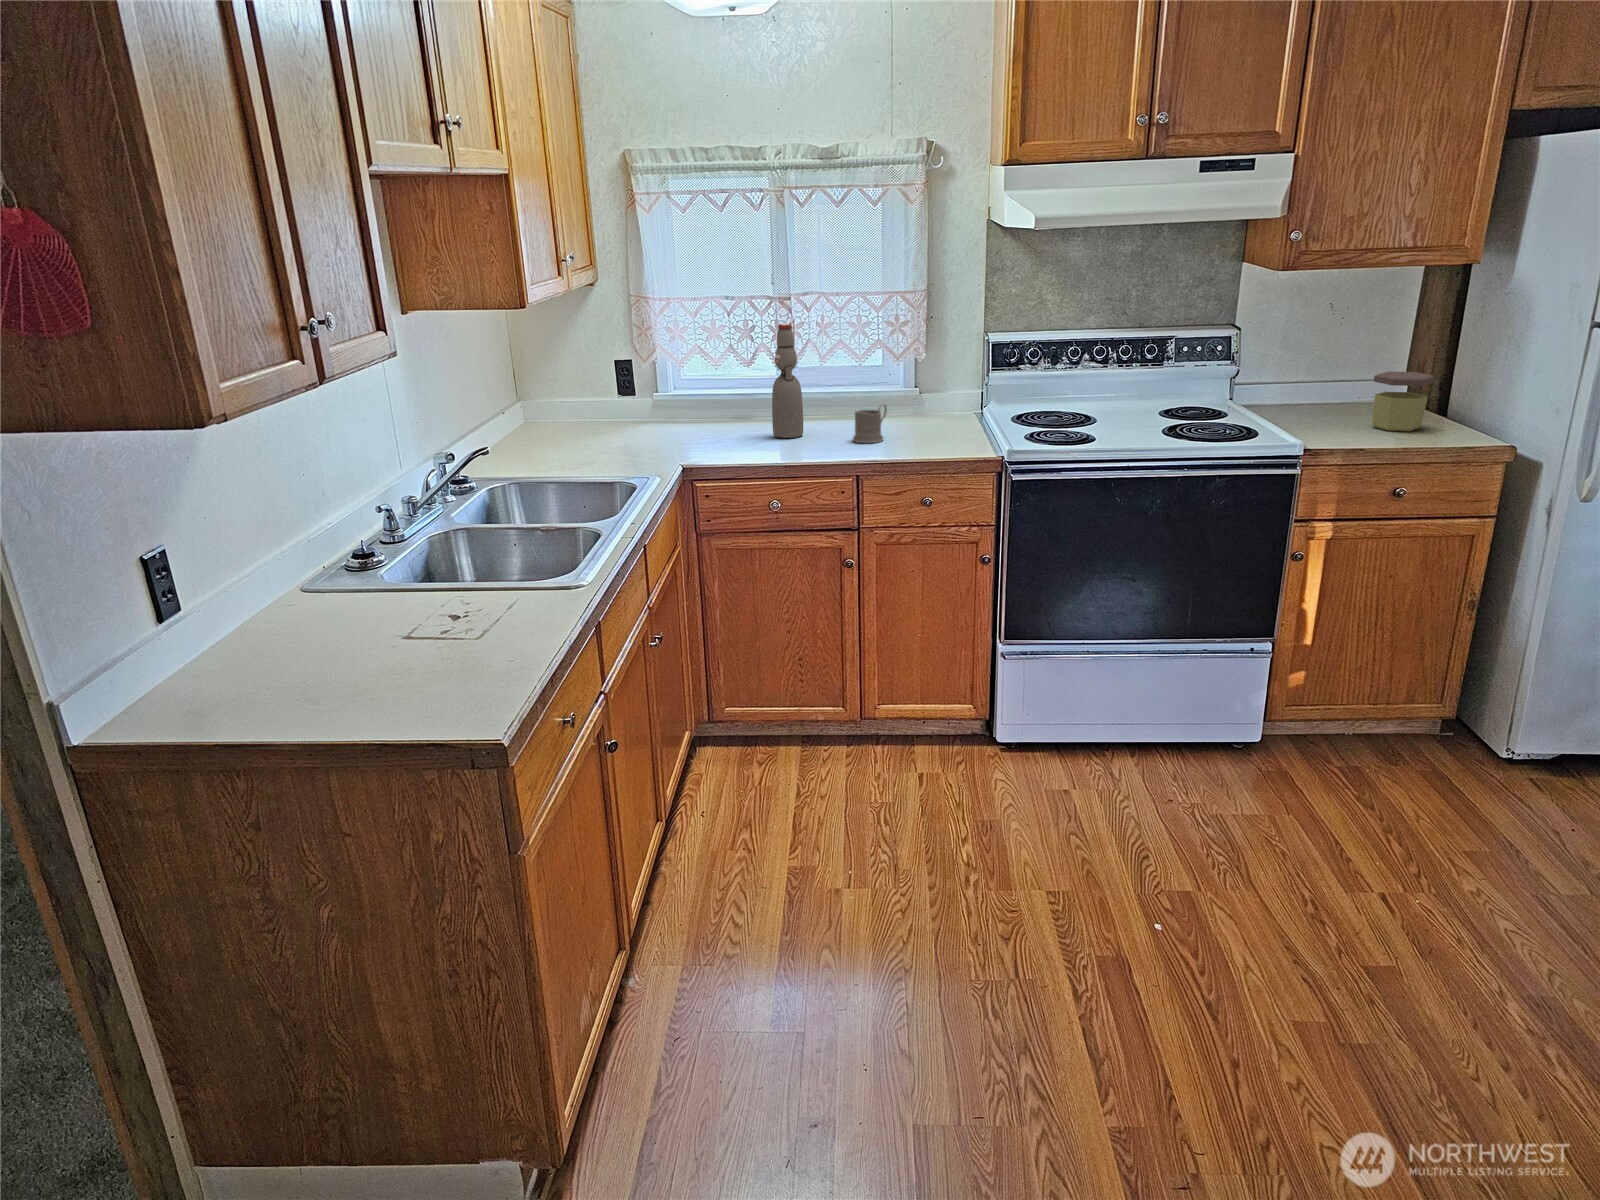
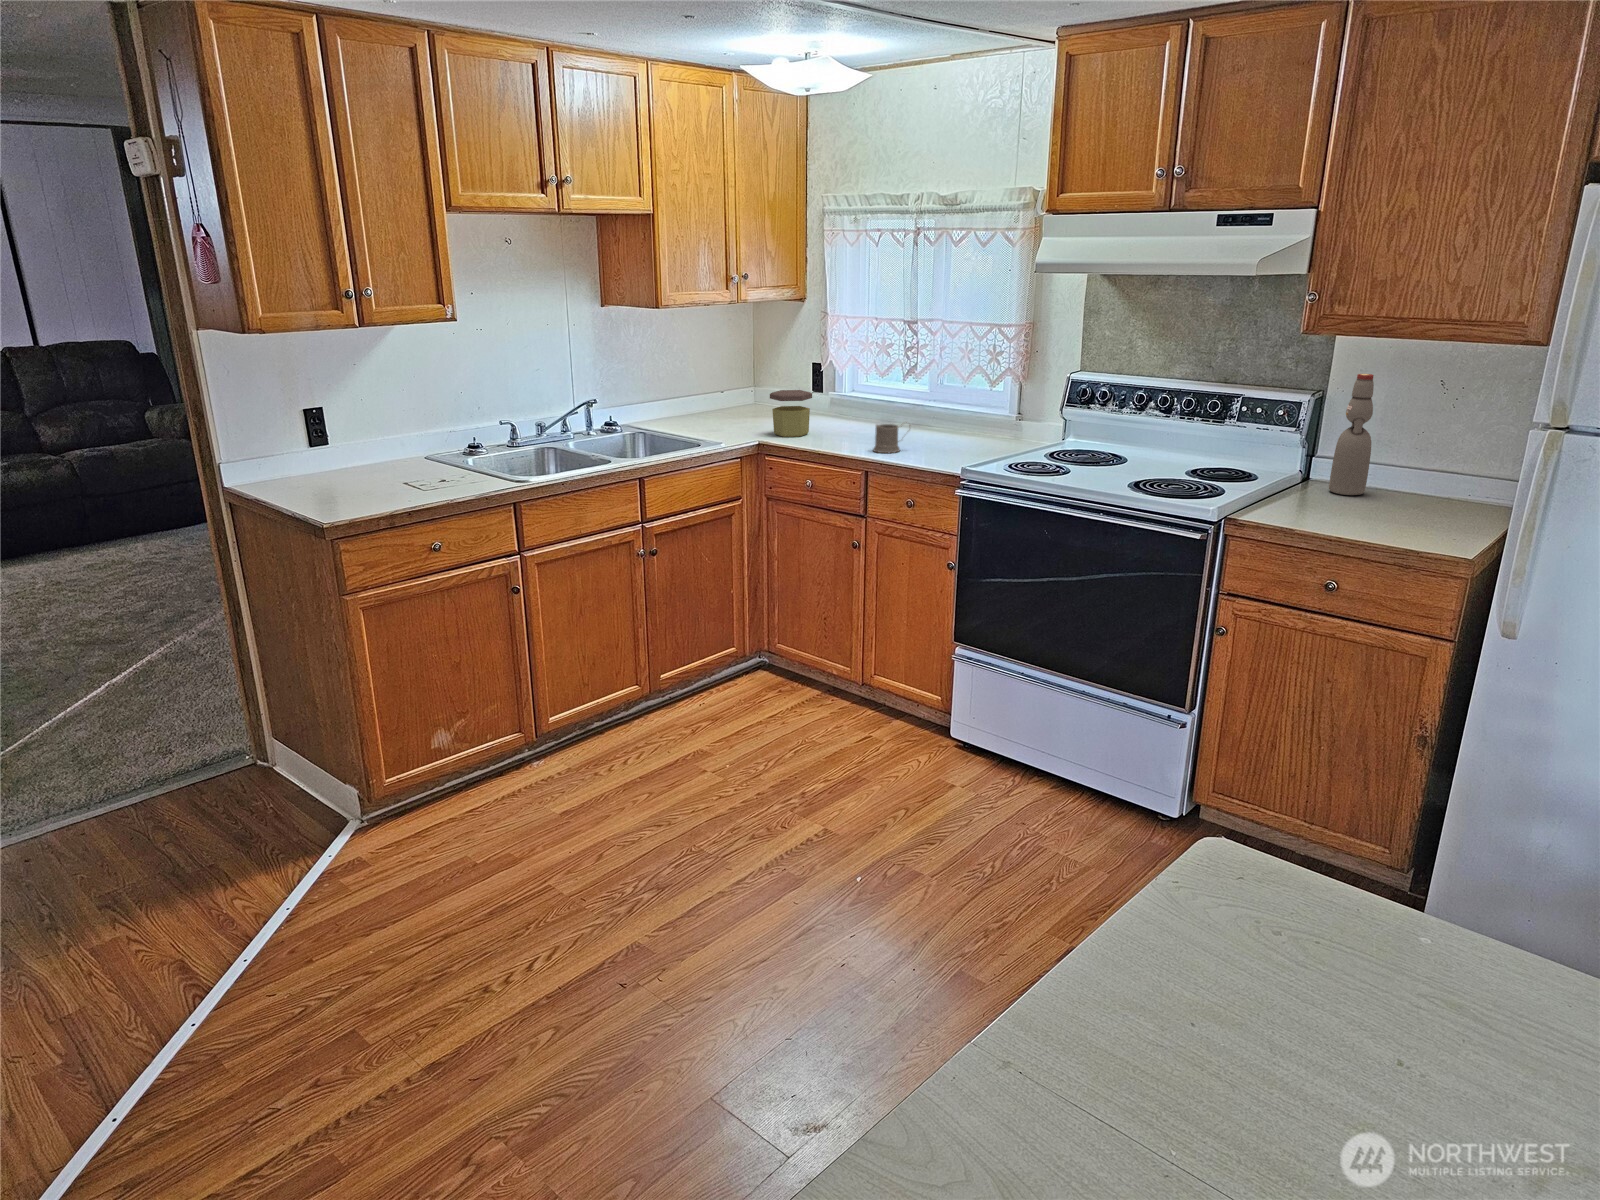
bottle: present [772,324,803,438] -> present [1329,374,1374,495]
jar: present [1372,371,1434,431] -> present [770,390,812,437]

